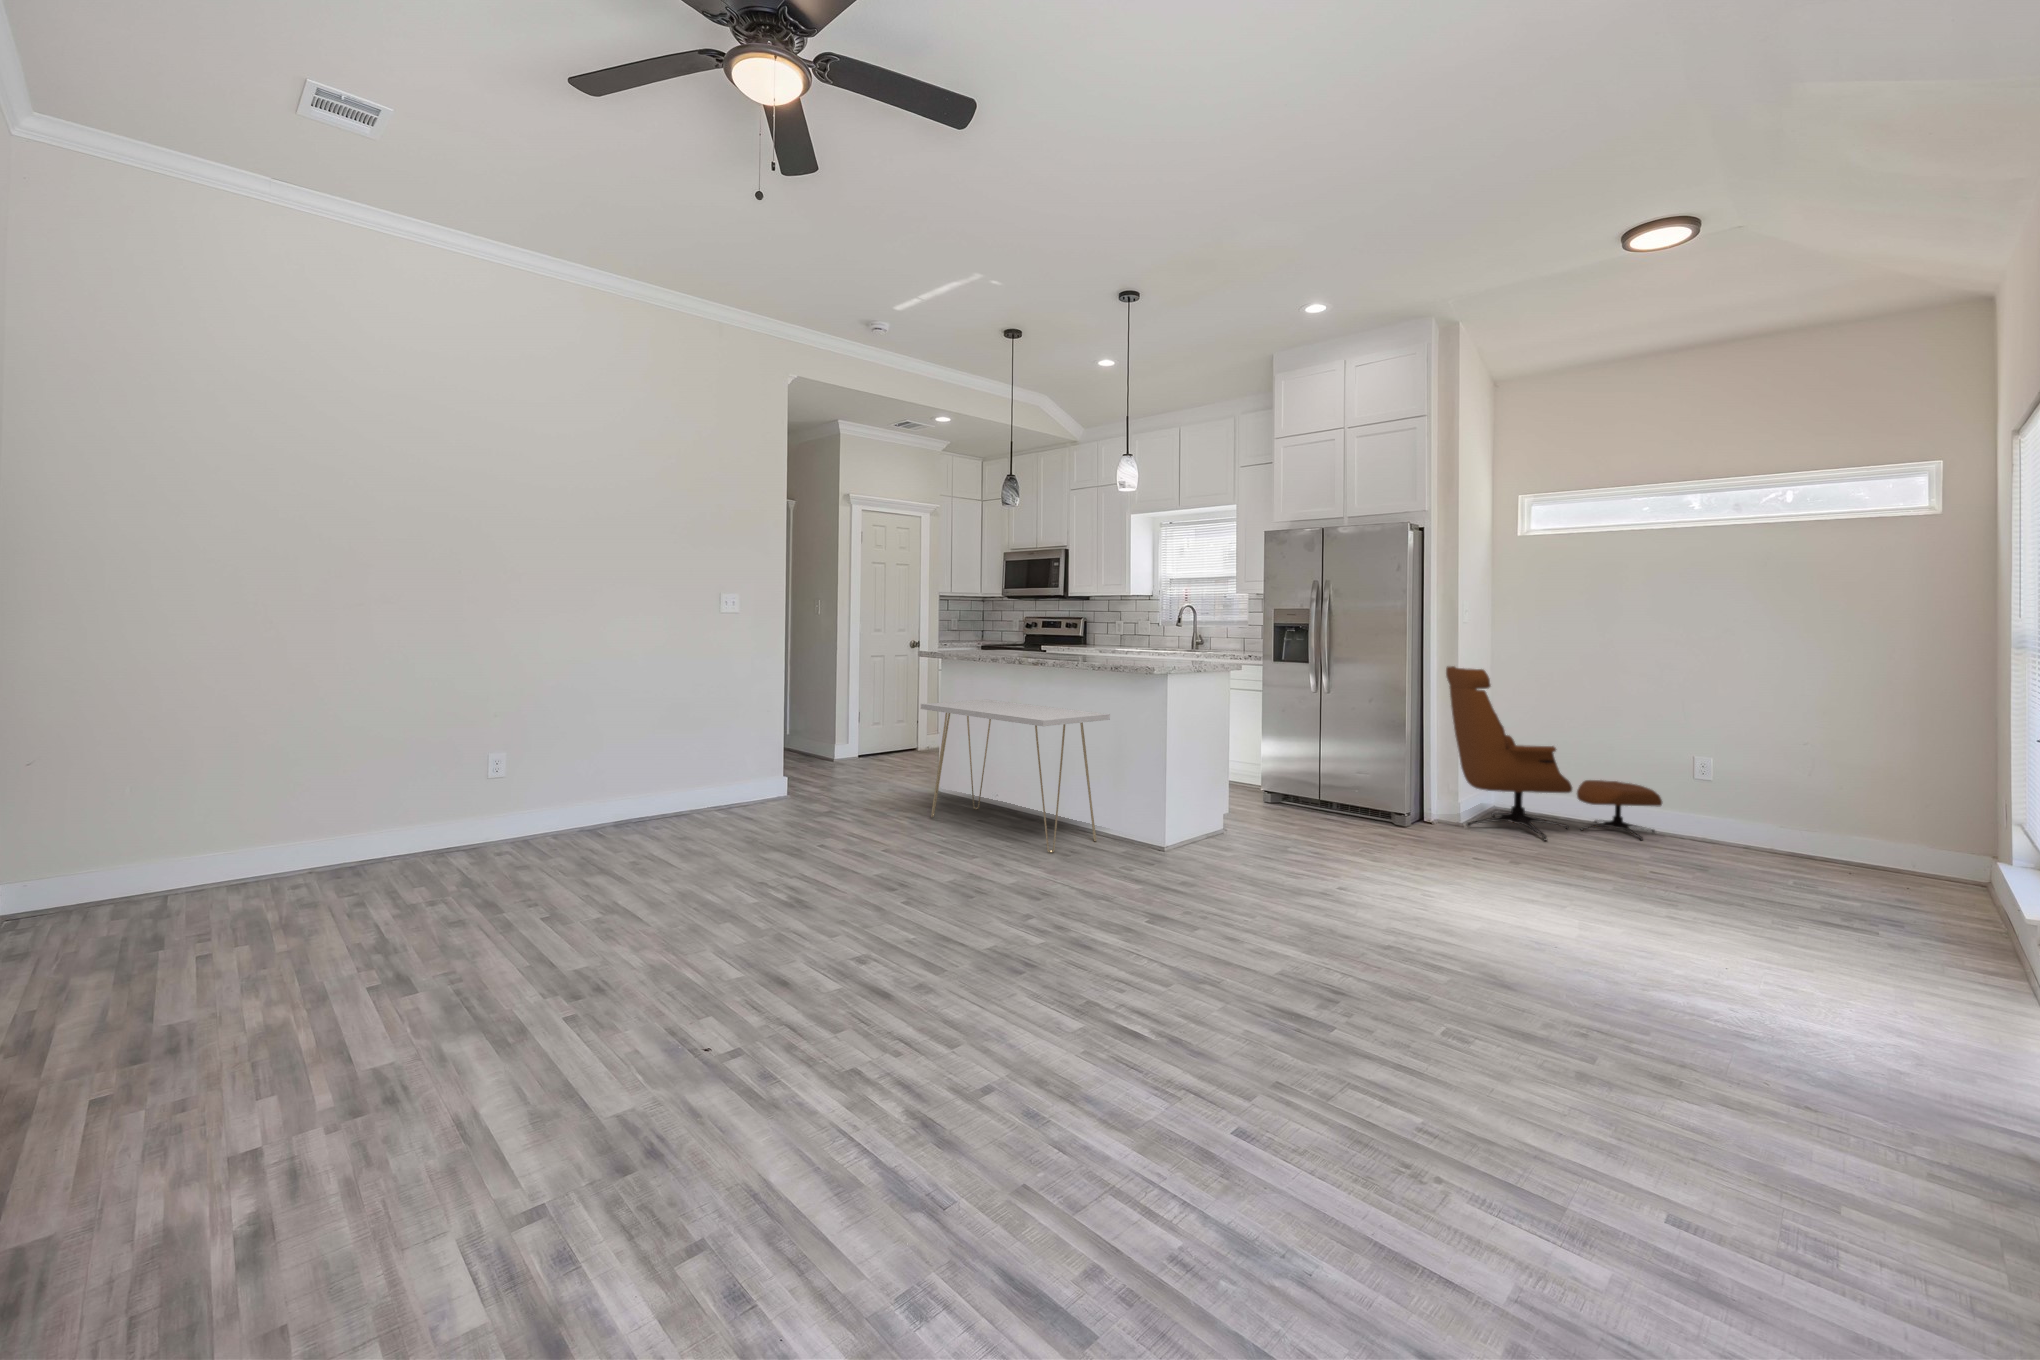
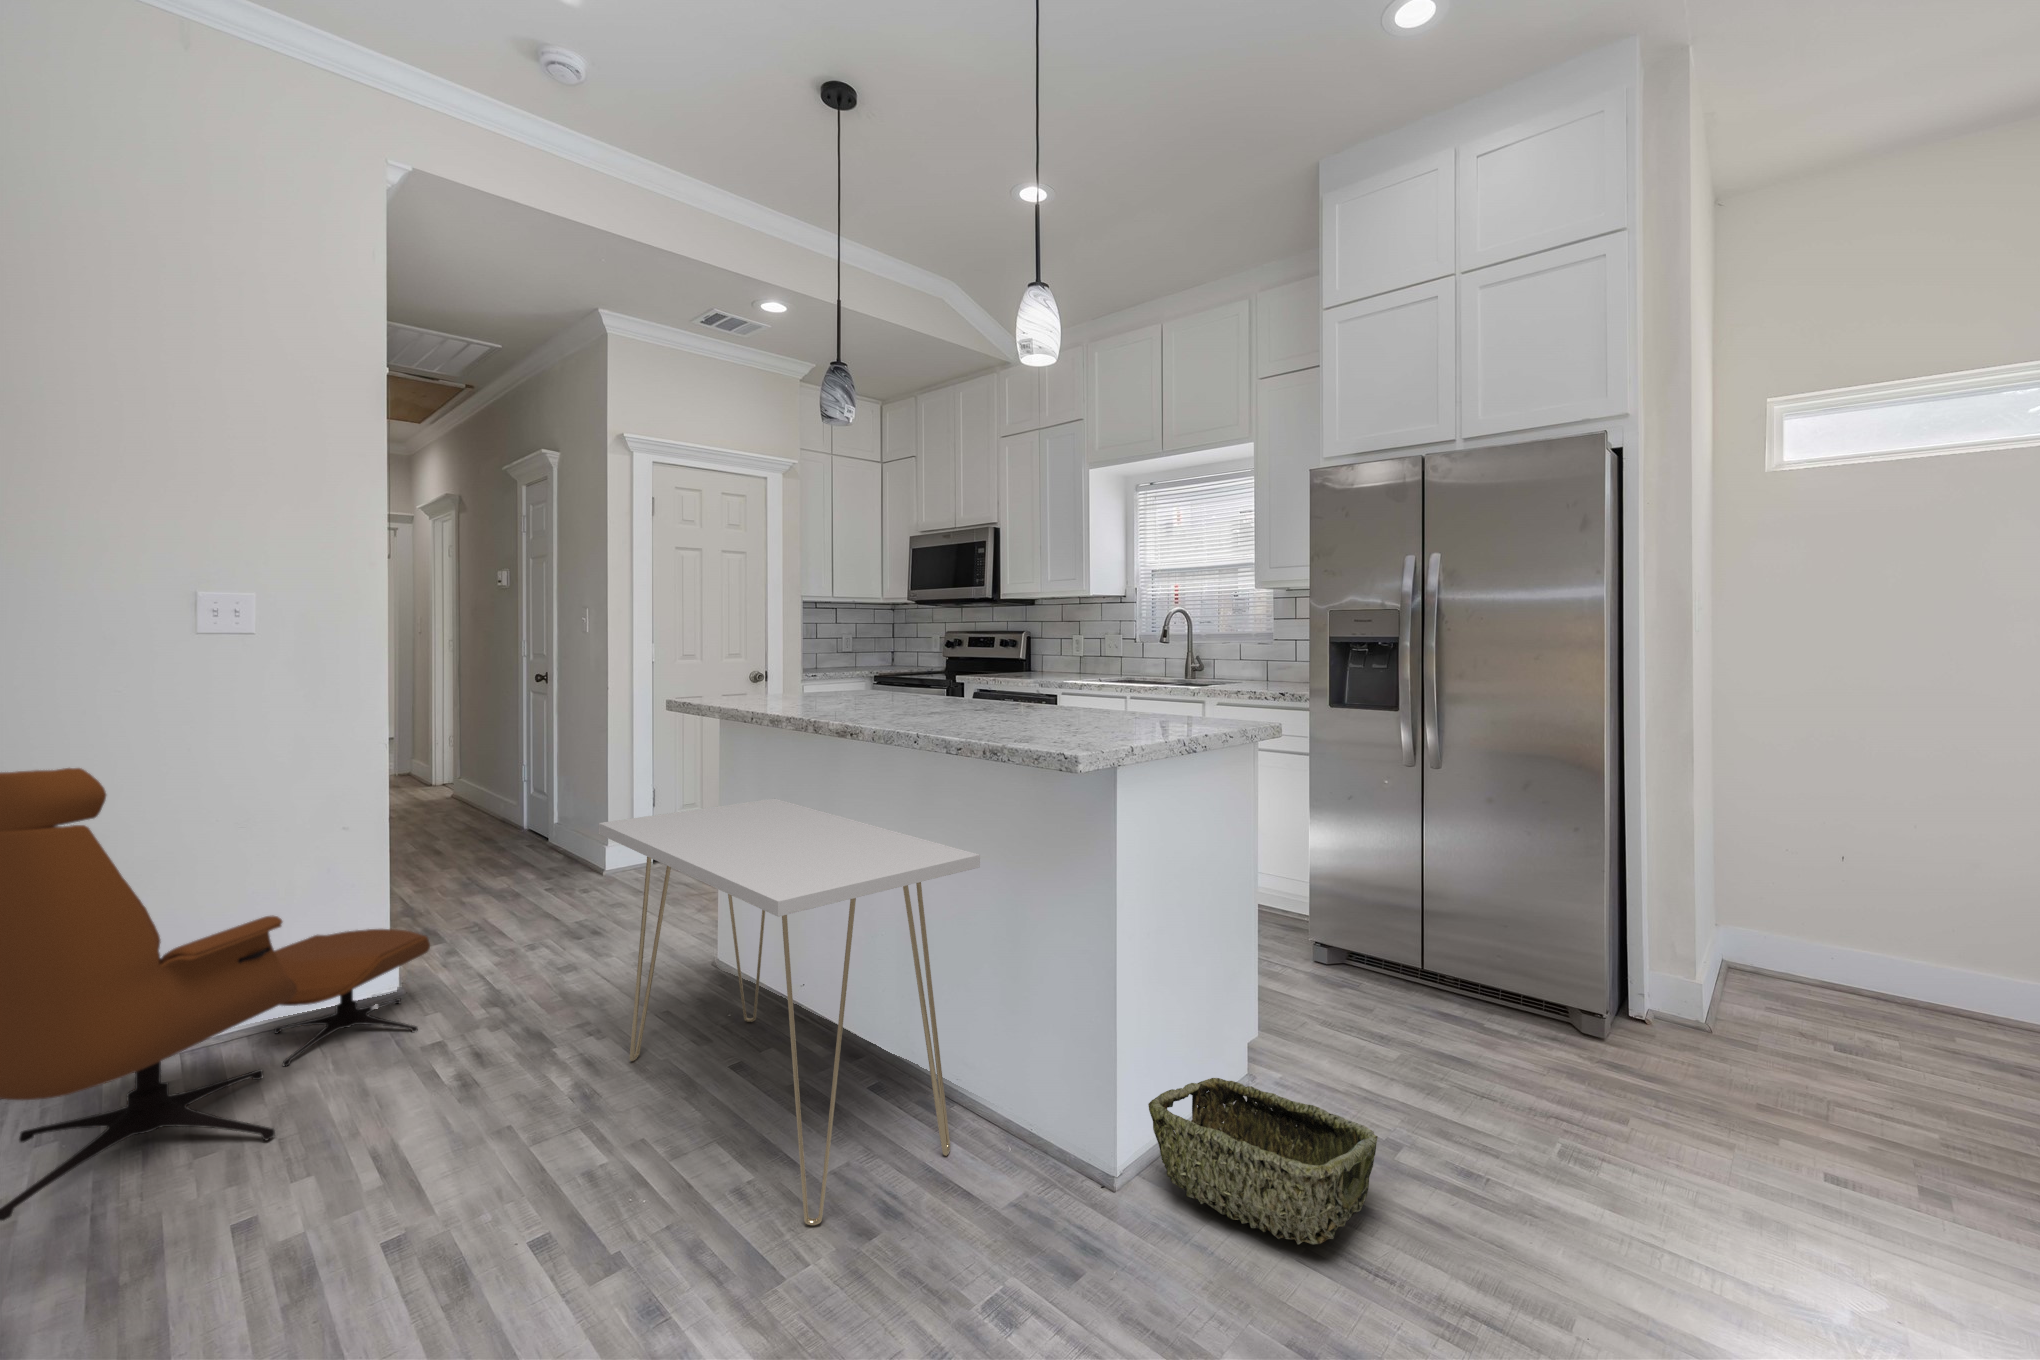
lounge chair: present [1446,666,1662,840] -> present [0,768,430,1221]
woven basket: none [1185,812,1280,858] -> present [1148,1078,1378,1244]

